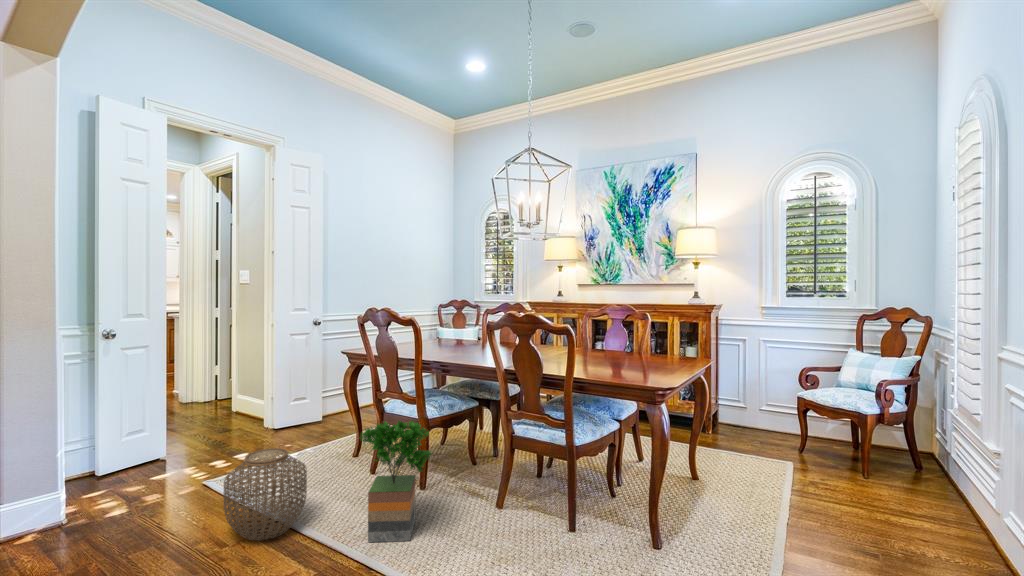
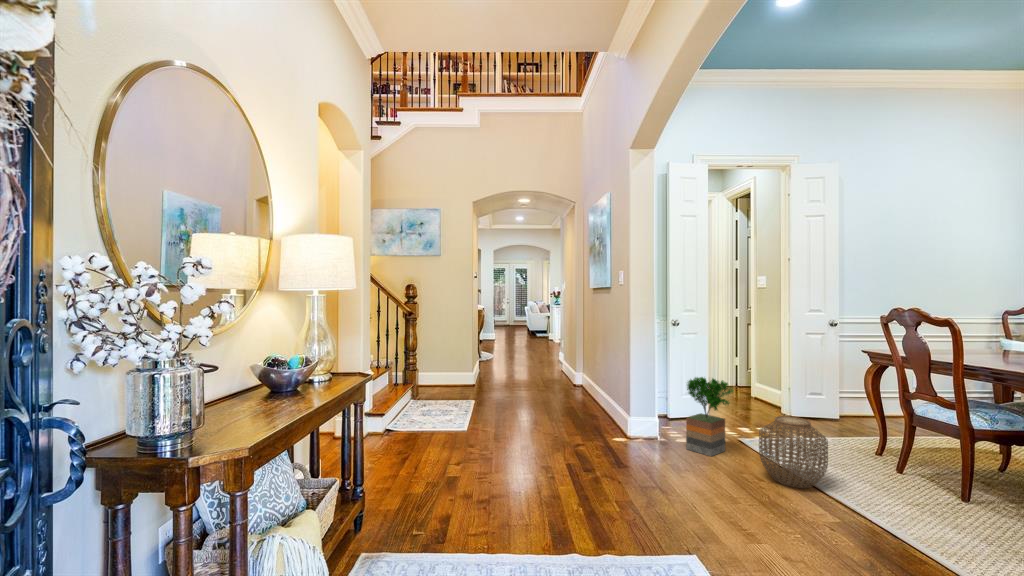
potted tree: present [361,421,433,542] -> present [686,377,734,456]

